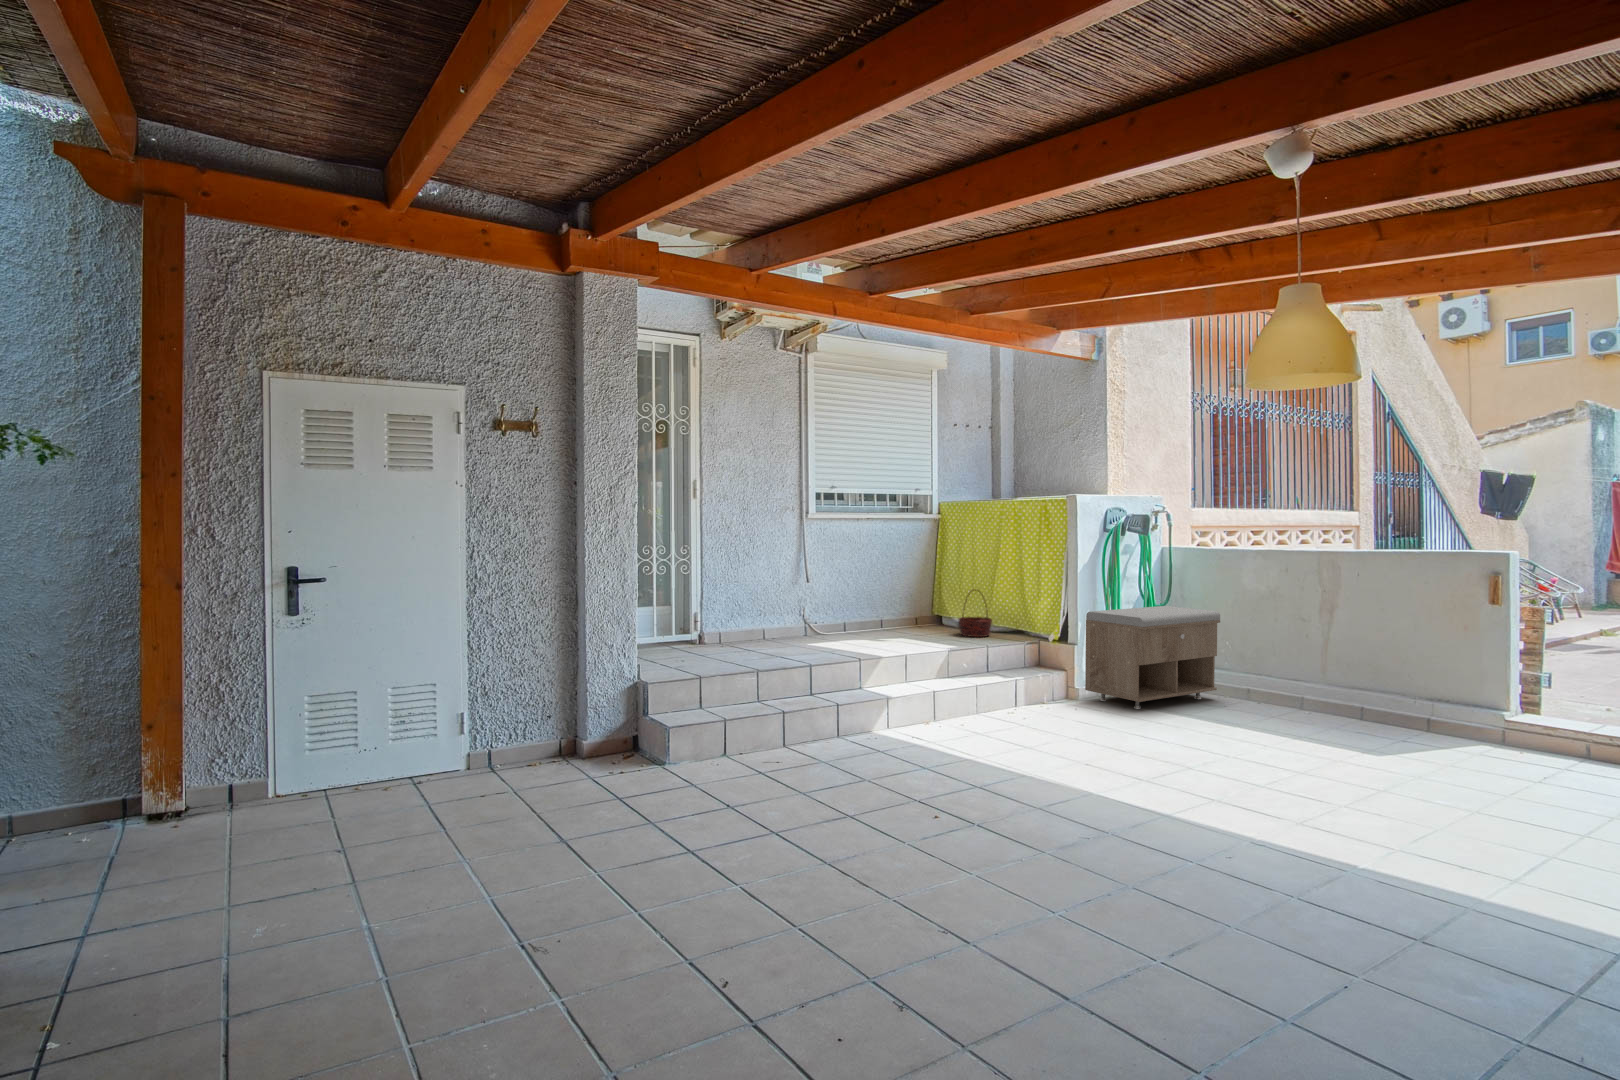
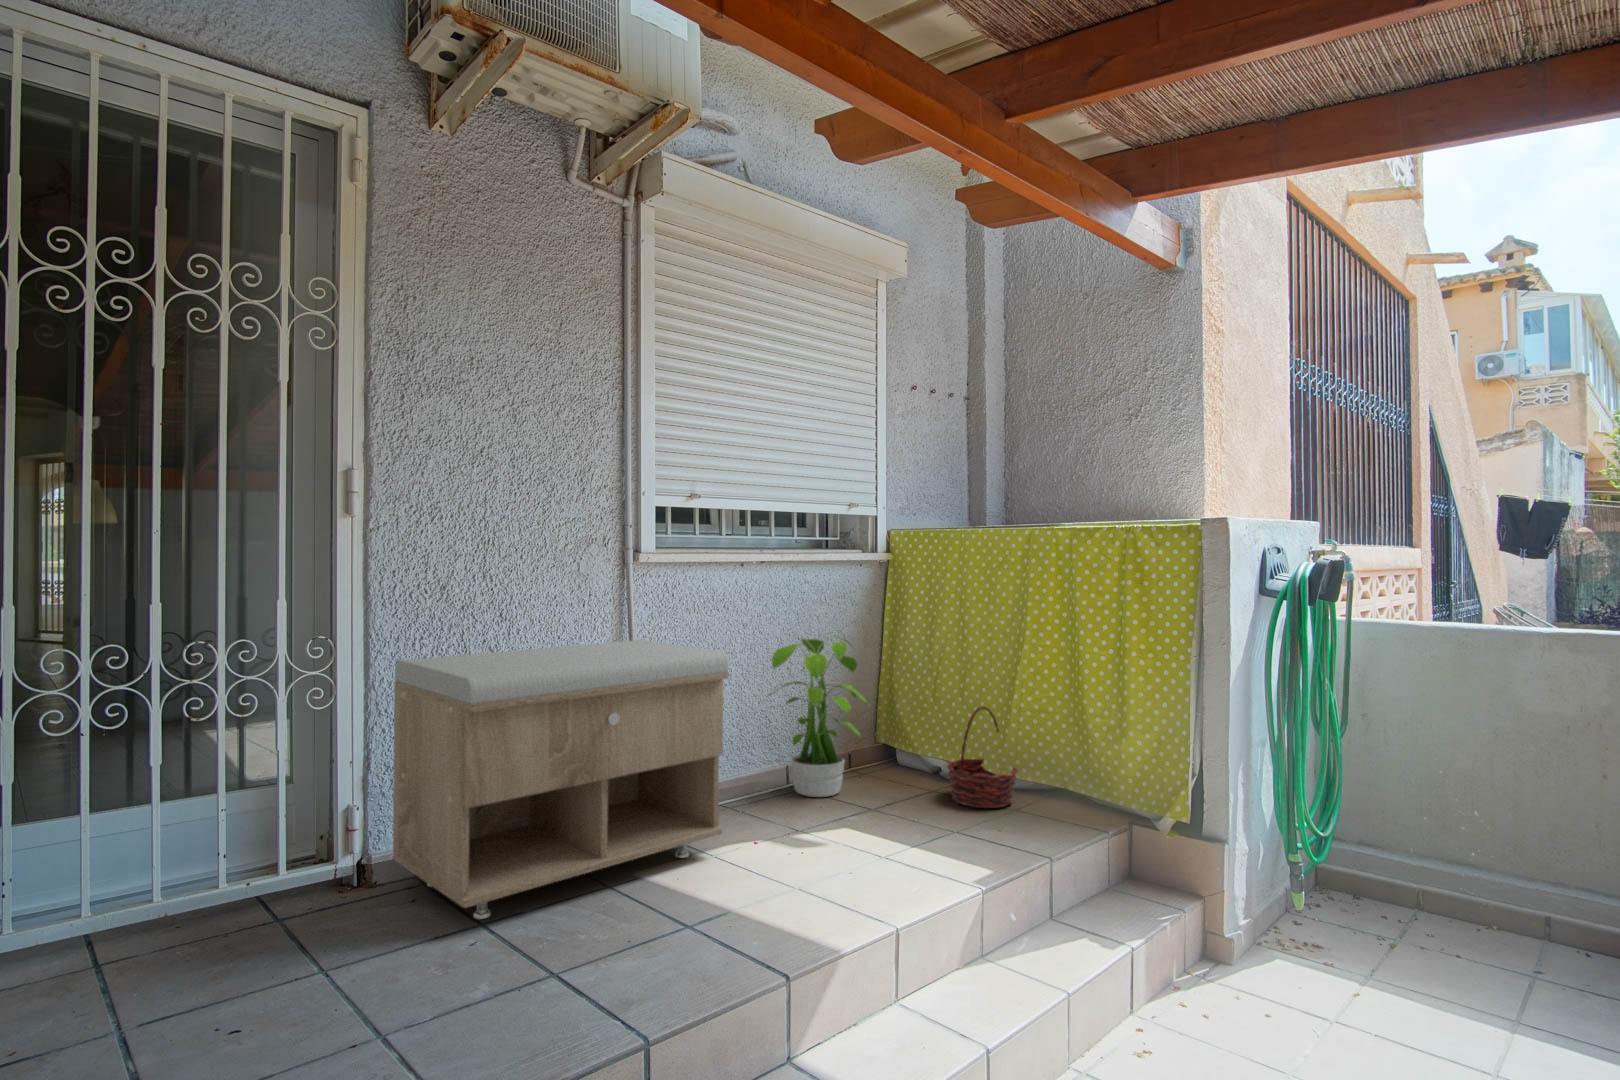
potted plant: none [870,554,920,632] -> present [767,635,869,797]
storage bench: present [1085,606,1220,709] -> present [393,640,729,920]

